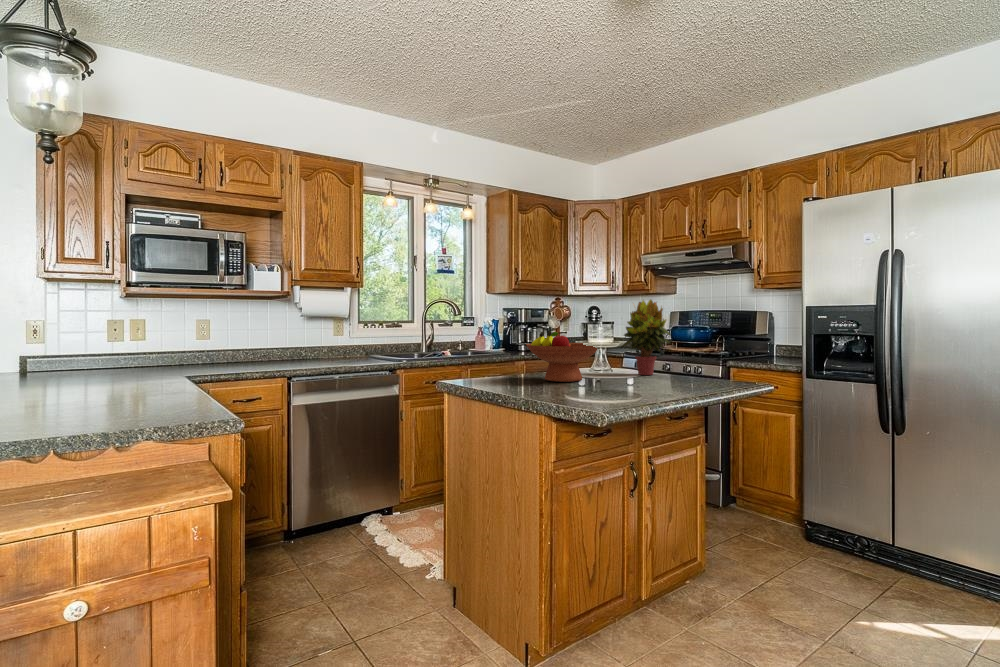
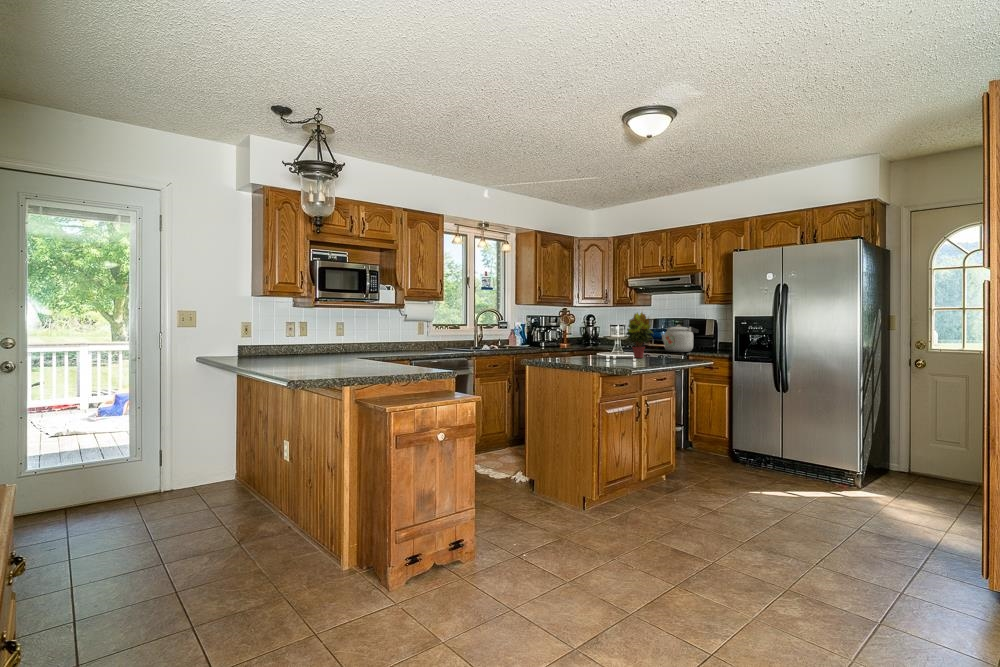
kettle: none [689,320,745,361] -> present [662,325,698,352]
fruit bowl: present [526,331,597,382] -> none [570,331,615,360]

